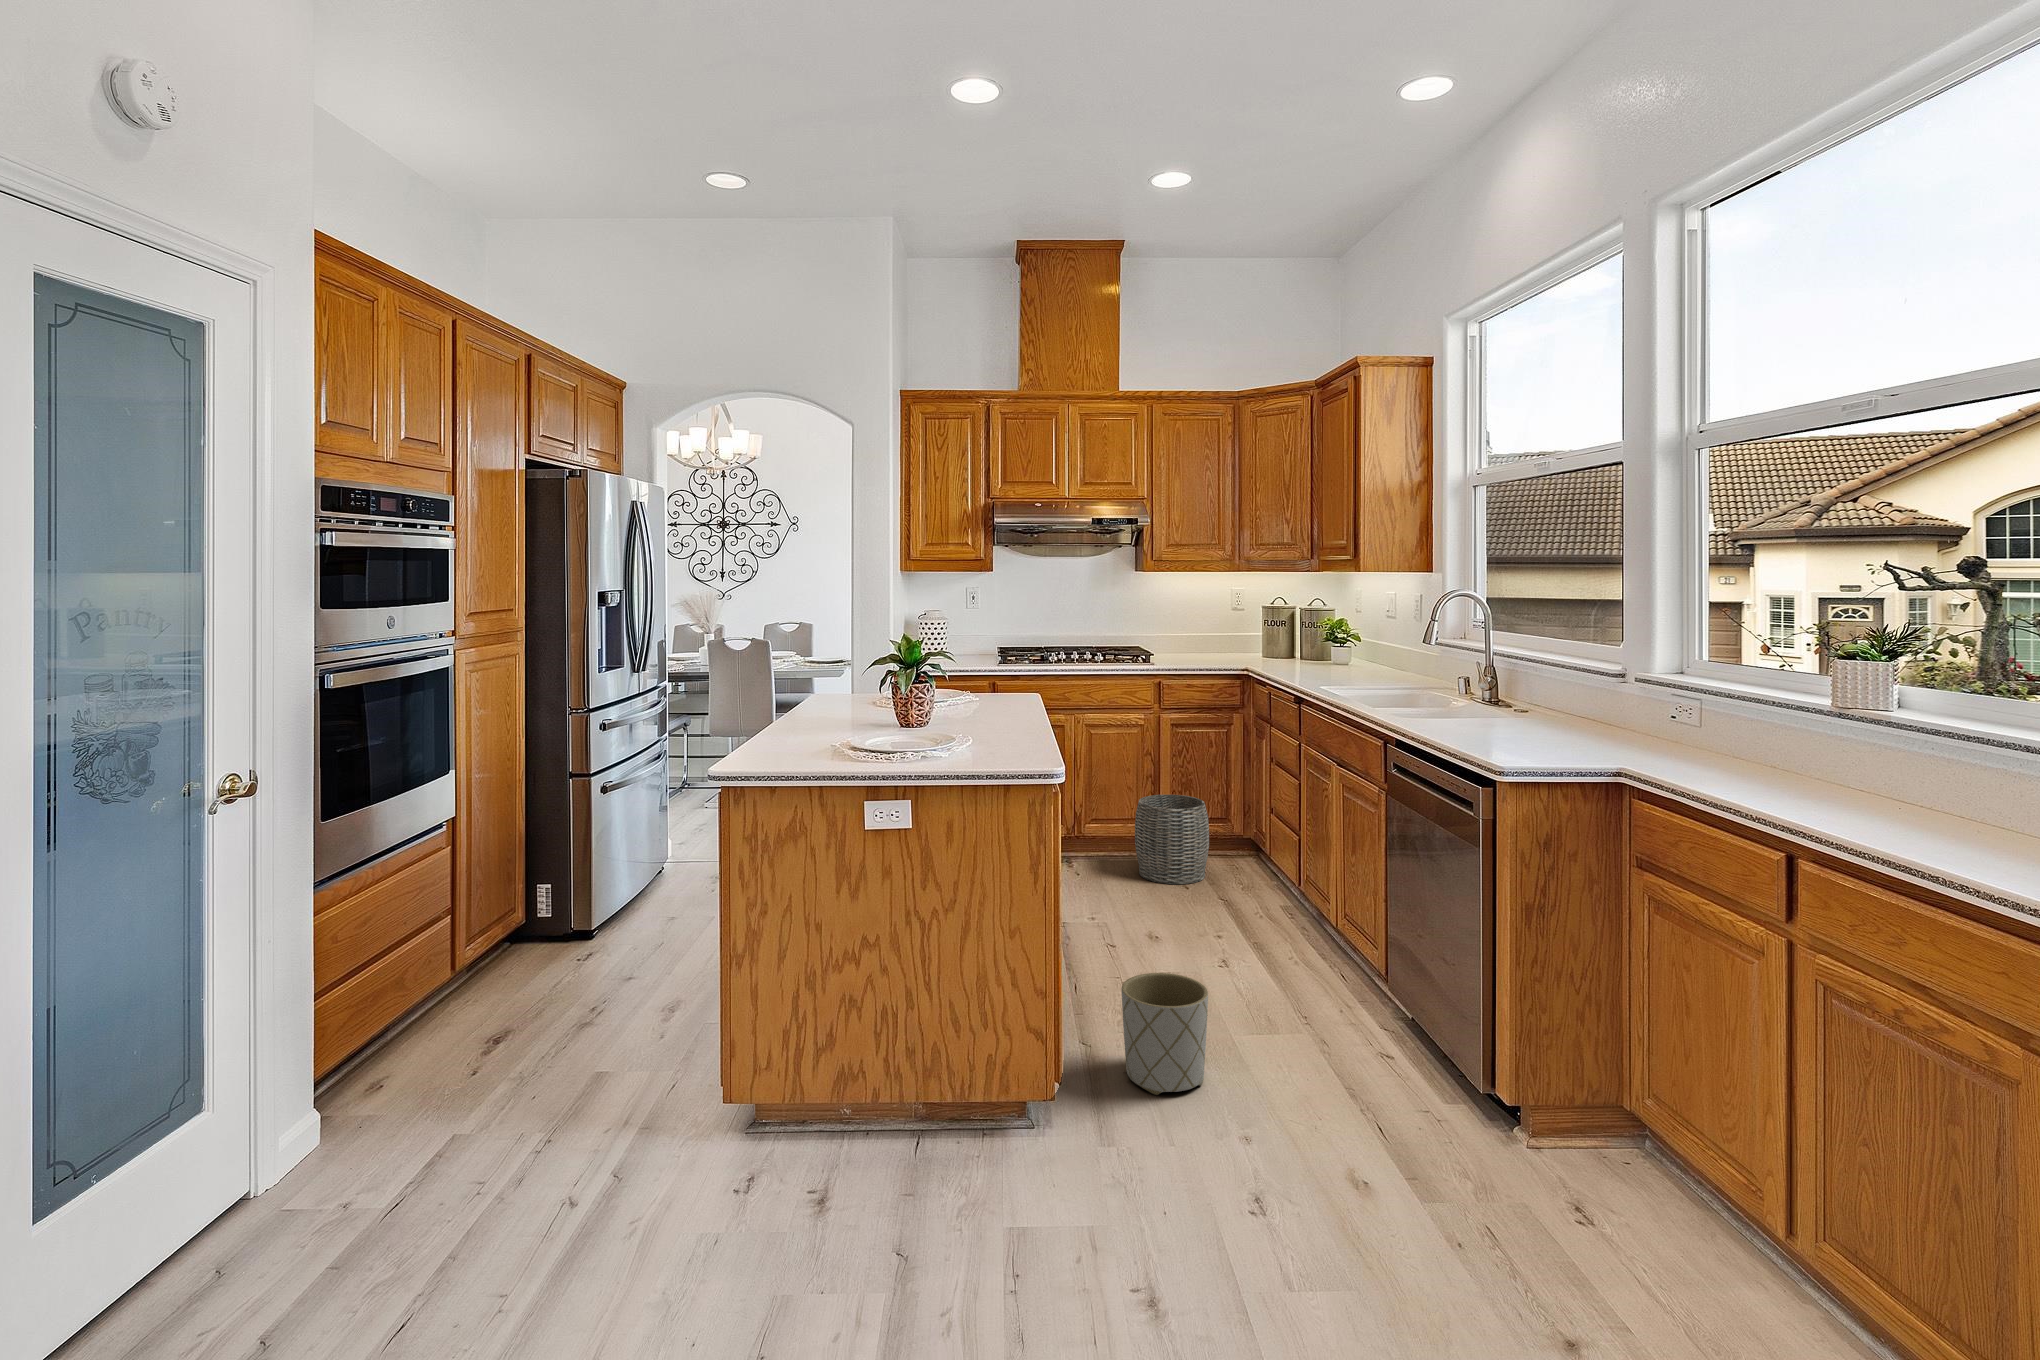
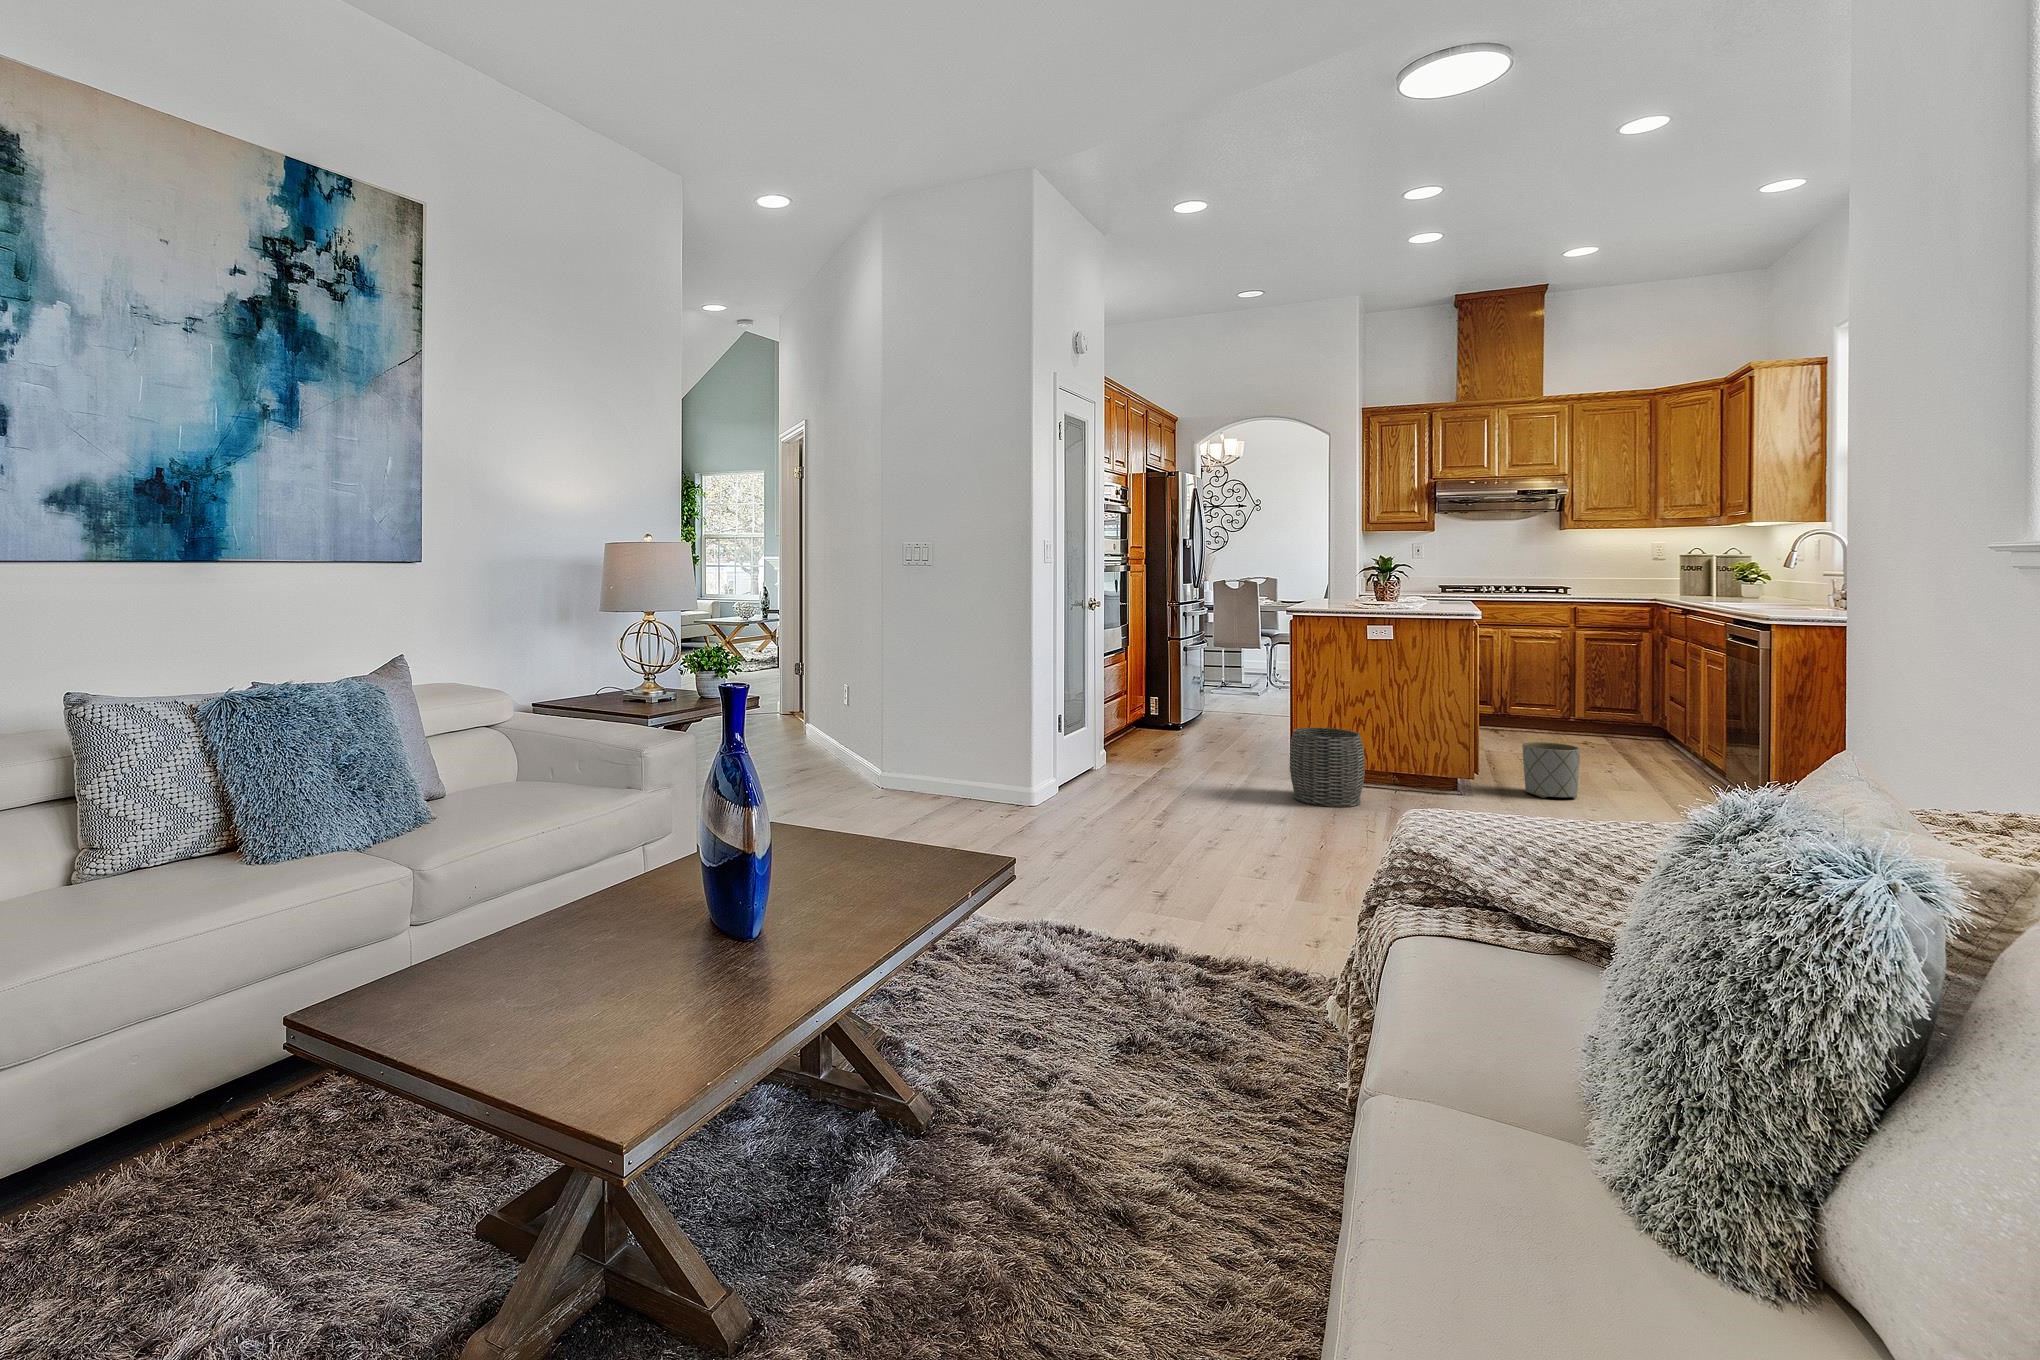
woven basket: present [1135,795,1209,884] -> present [1290,728,1365,807]

